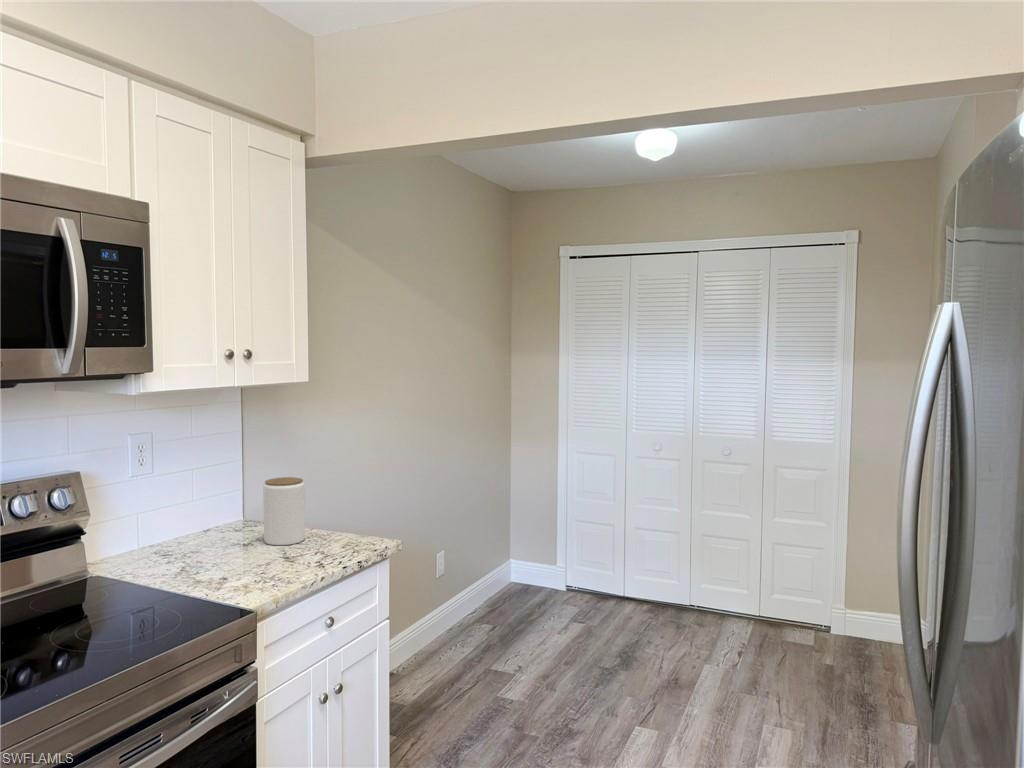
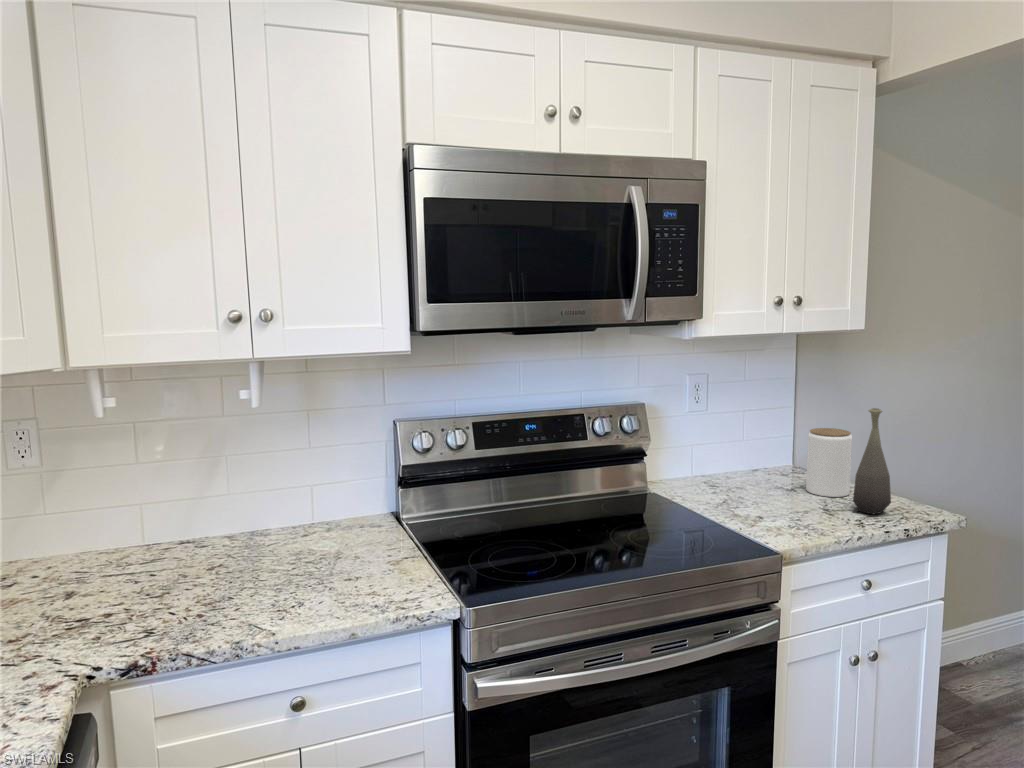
bottle: none [311,454,344,554] -> present [853,408,891,514]

